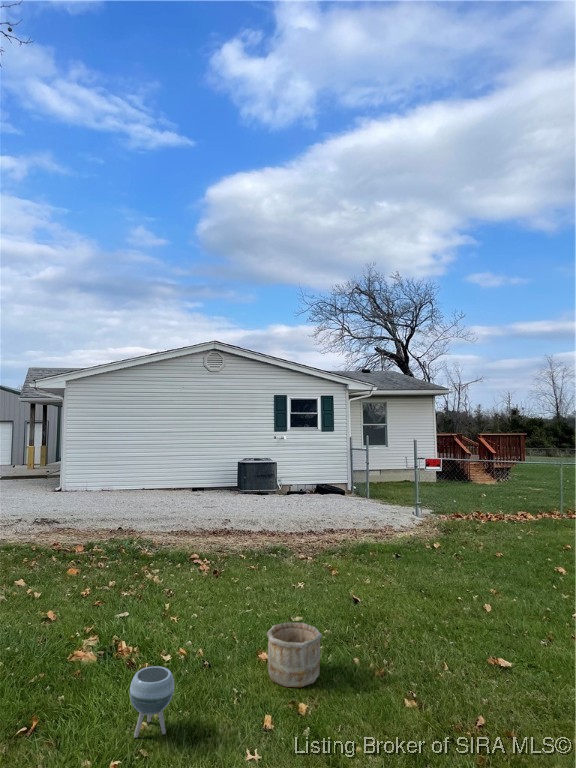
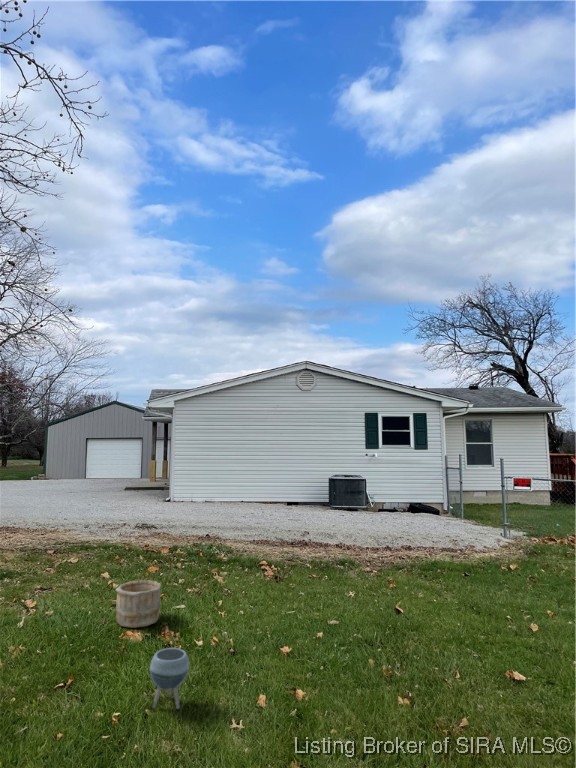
wooden bucket: present [267,622,322,687] -> present [116,580,162,628]

